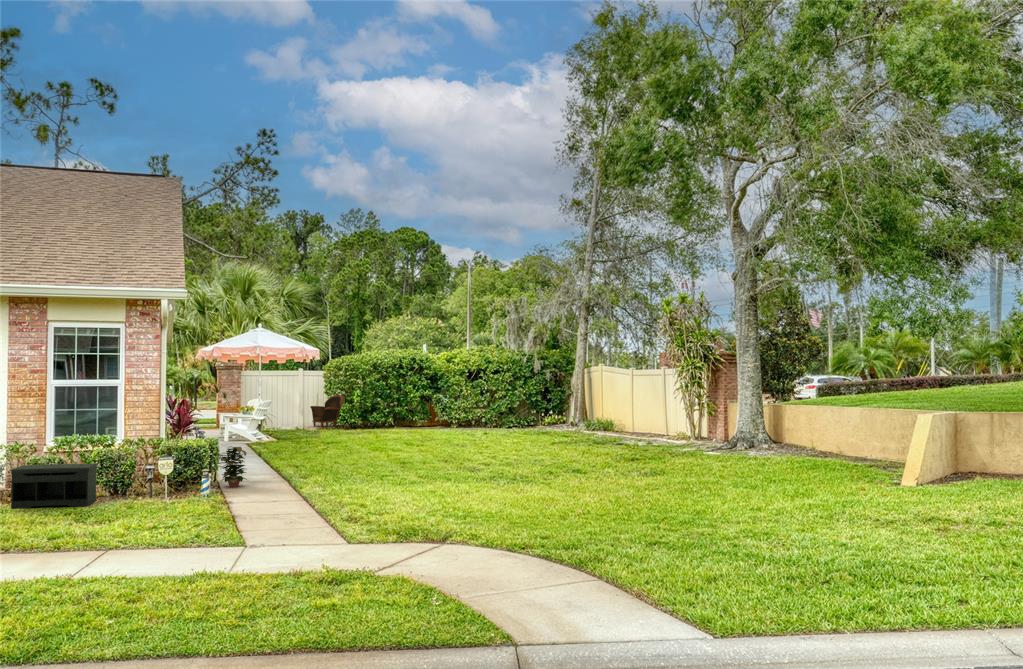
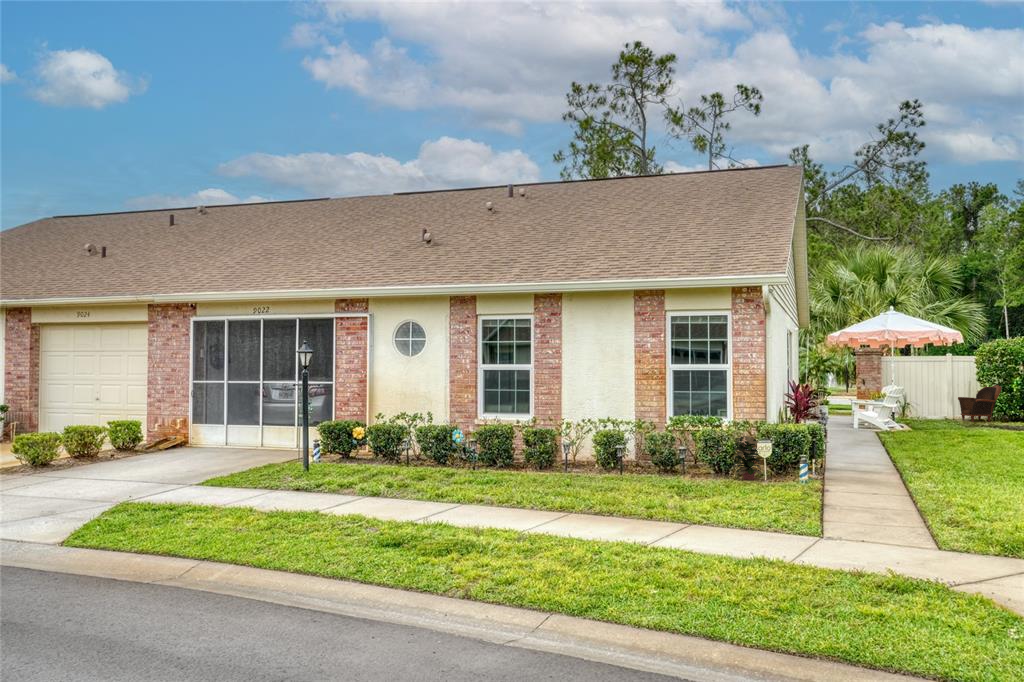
decorative plant: present [219,446,247,487] -> present [734,436,762,480]
bench: present [11,464,97,509] -> none [636,439,705,480]

